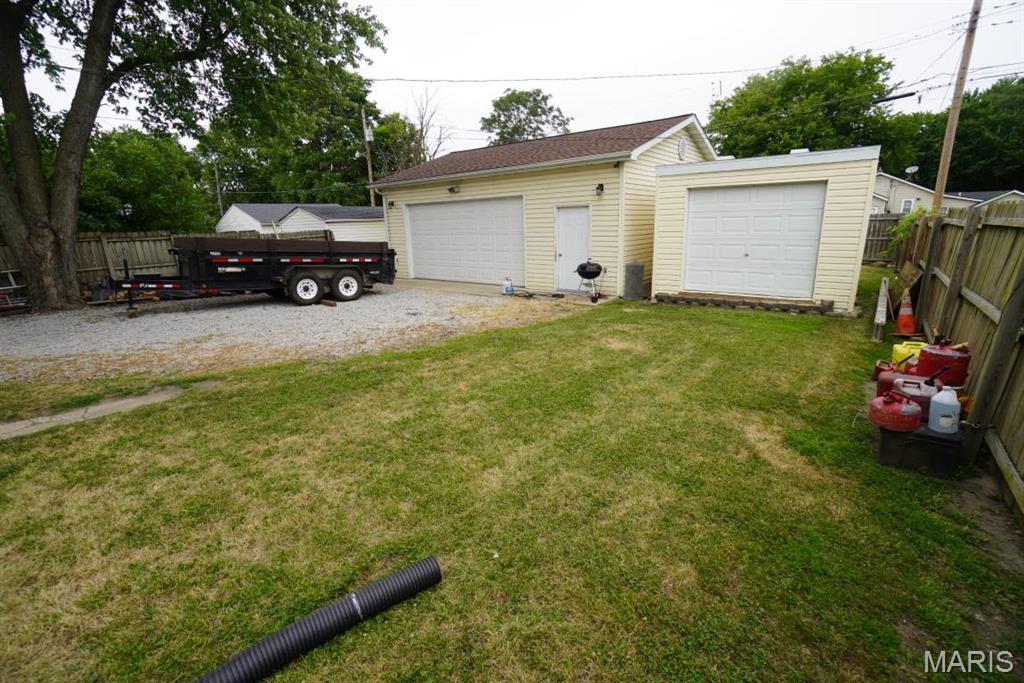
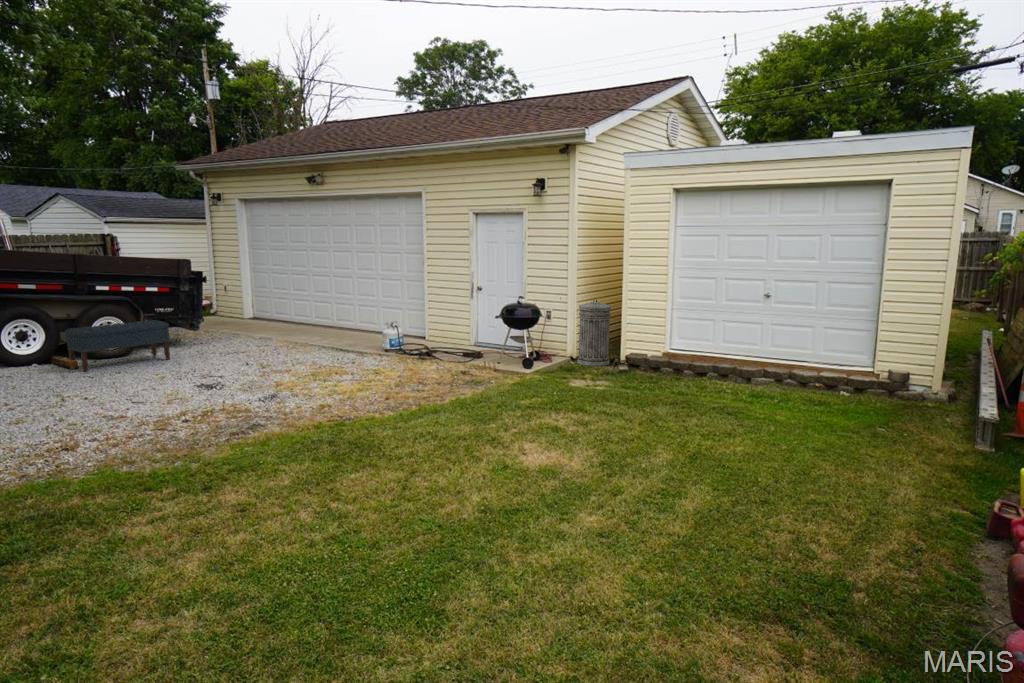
bench: none [333,276,387,305] -> present [65,320,170,372]

